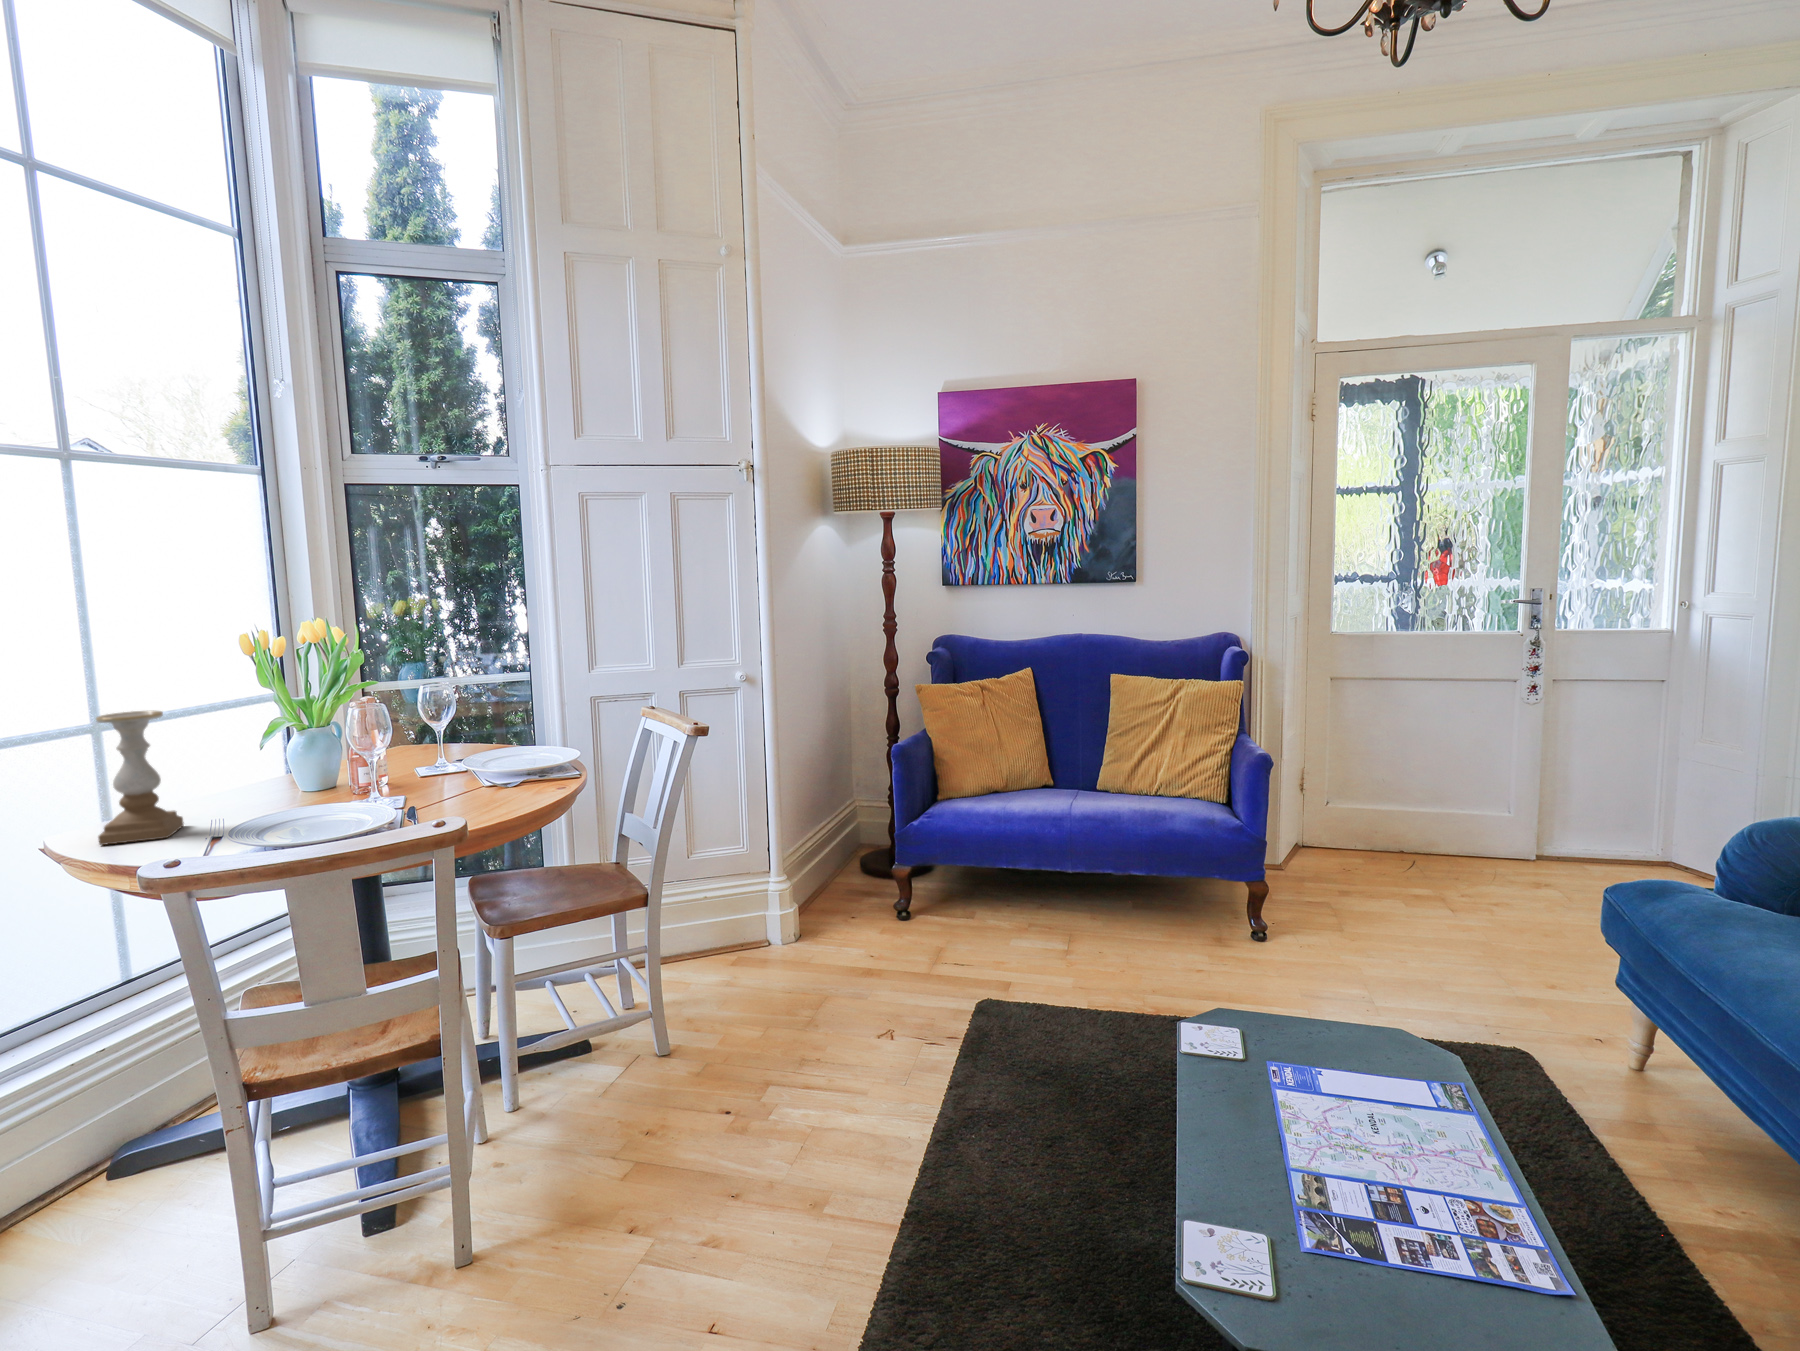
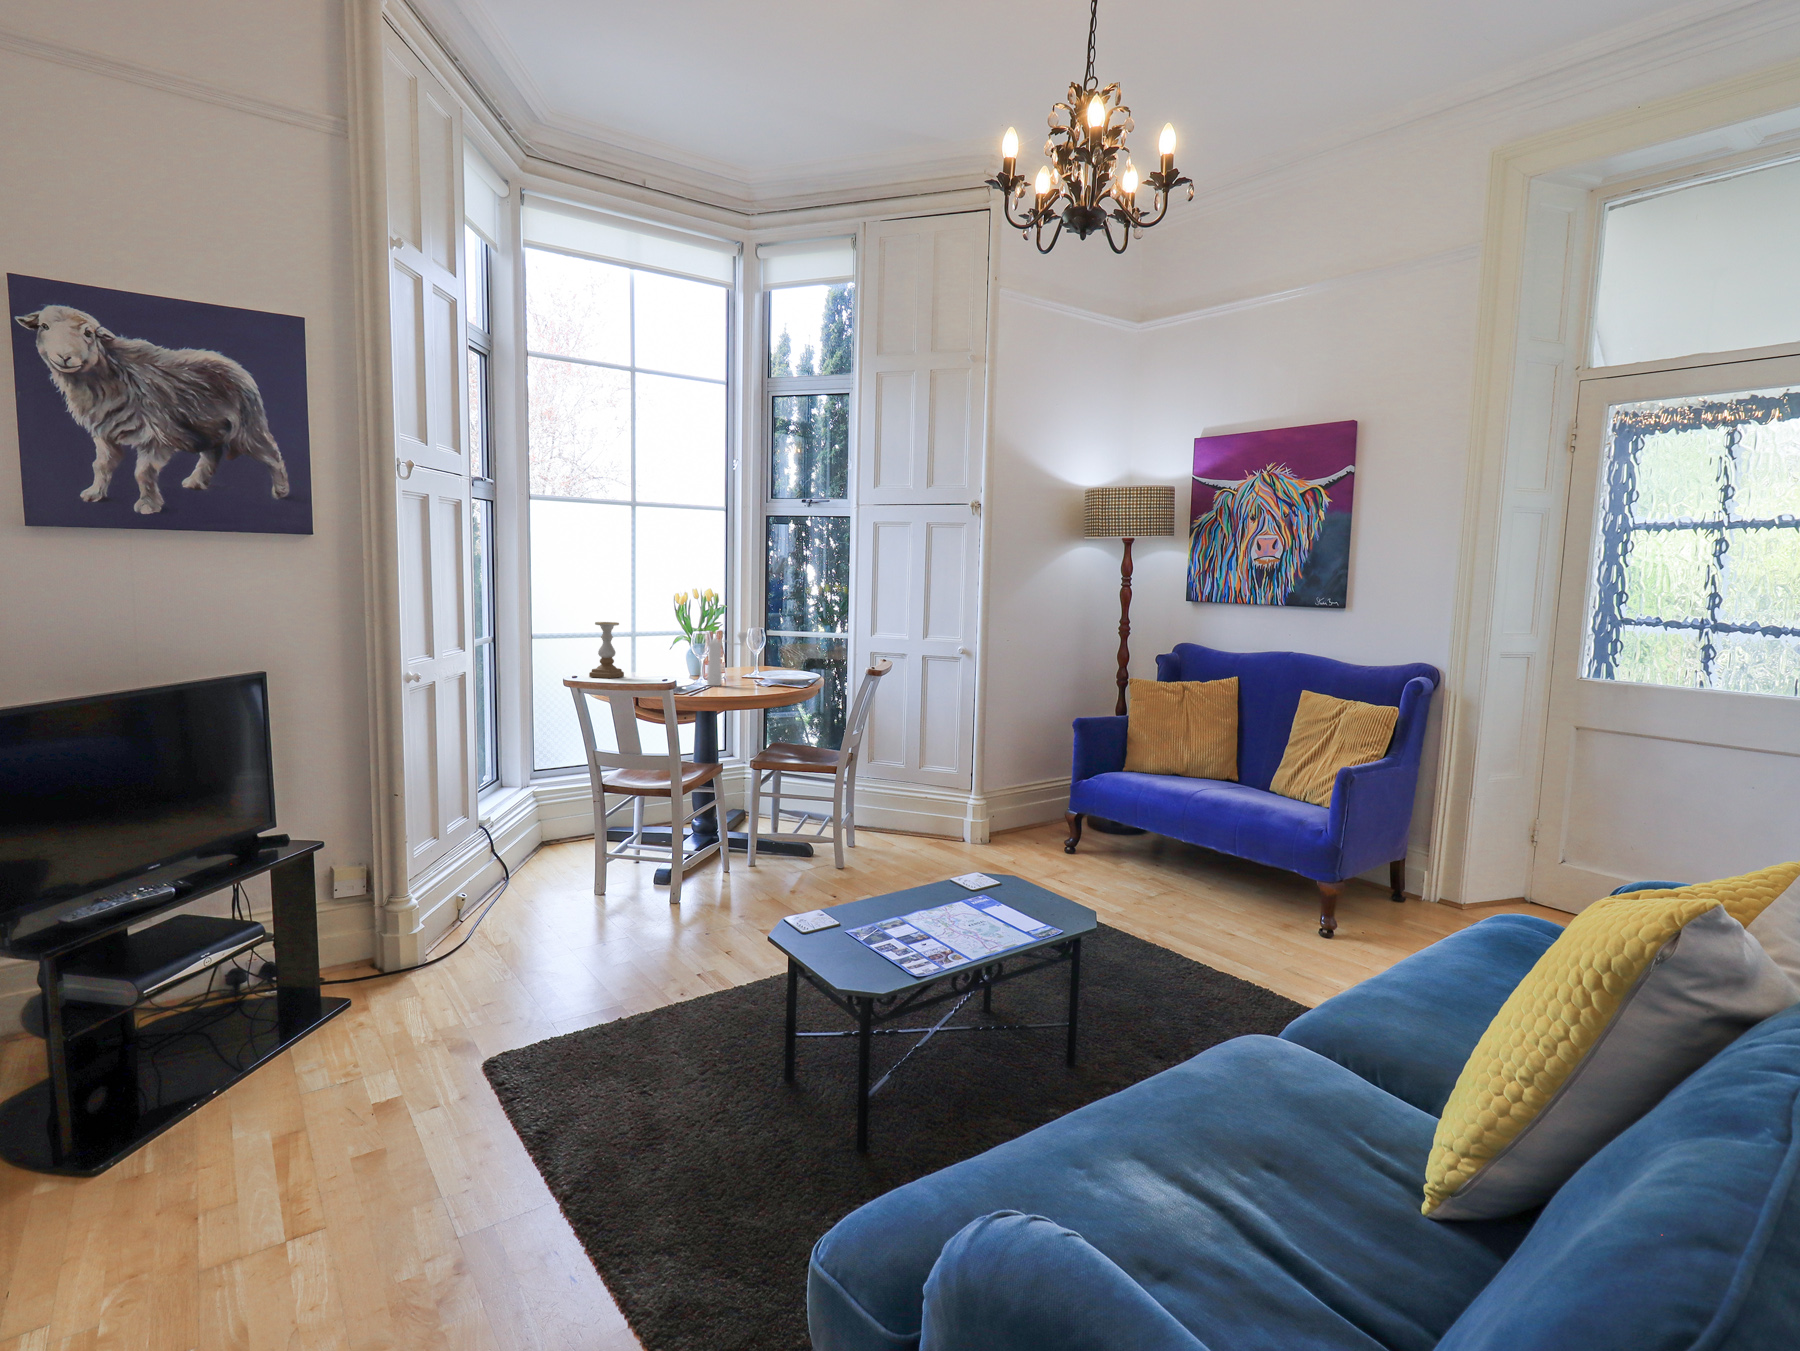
pepper mill: none [445,696,516,812] -> present [707,632,748,686]

